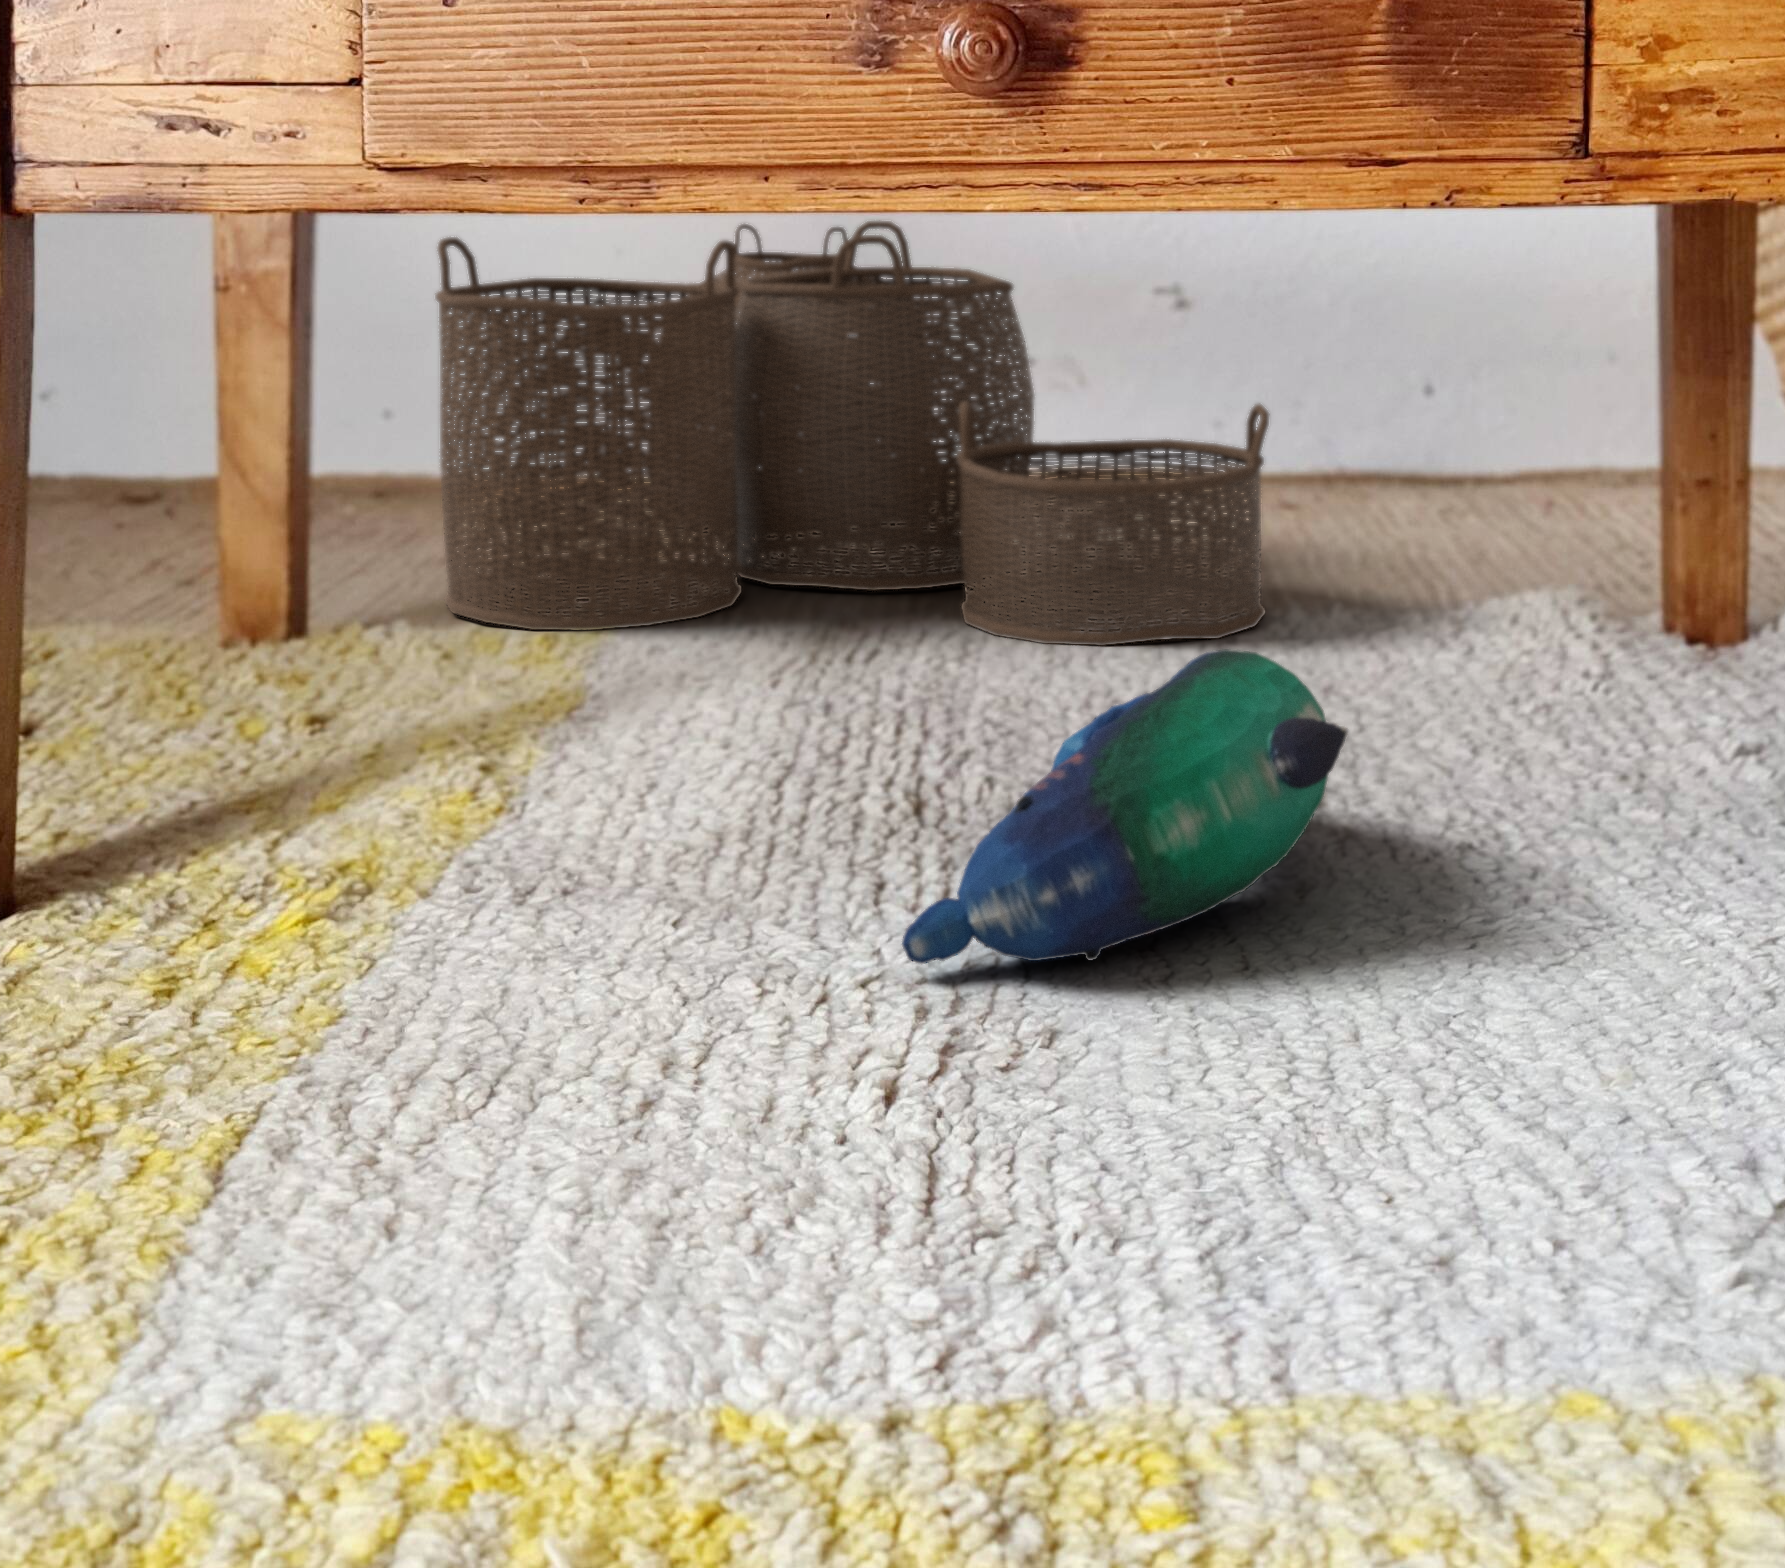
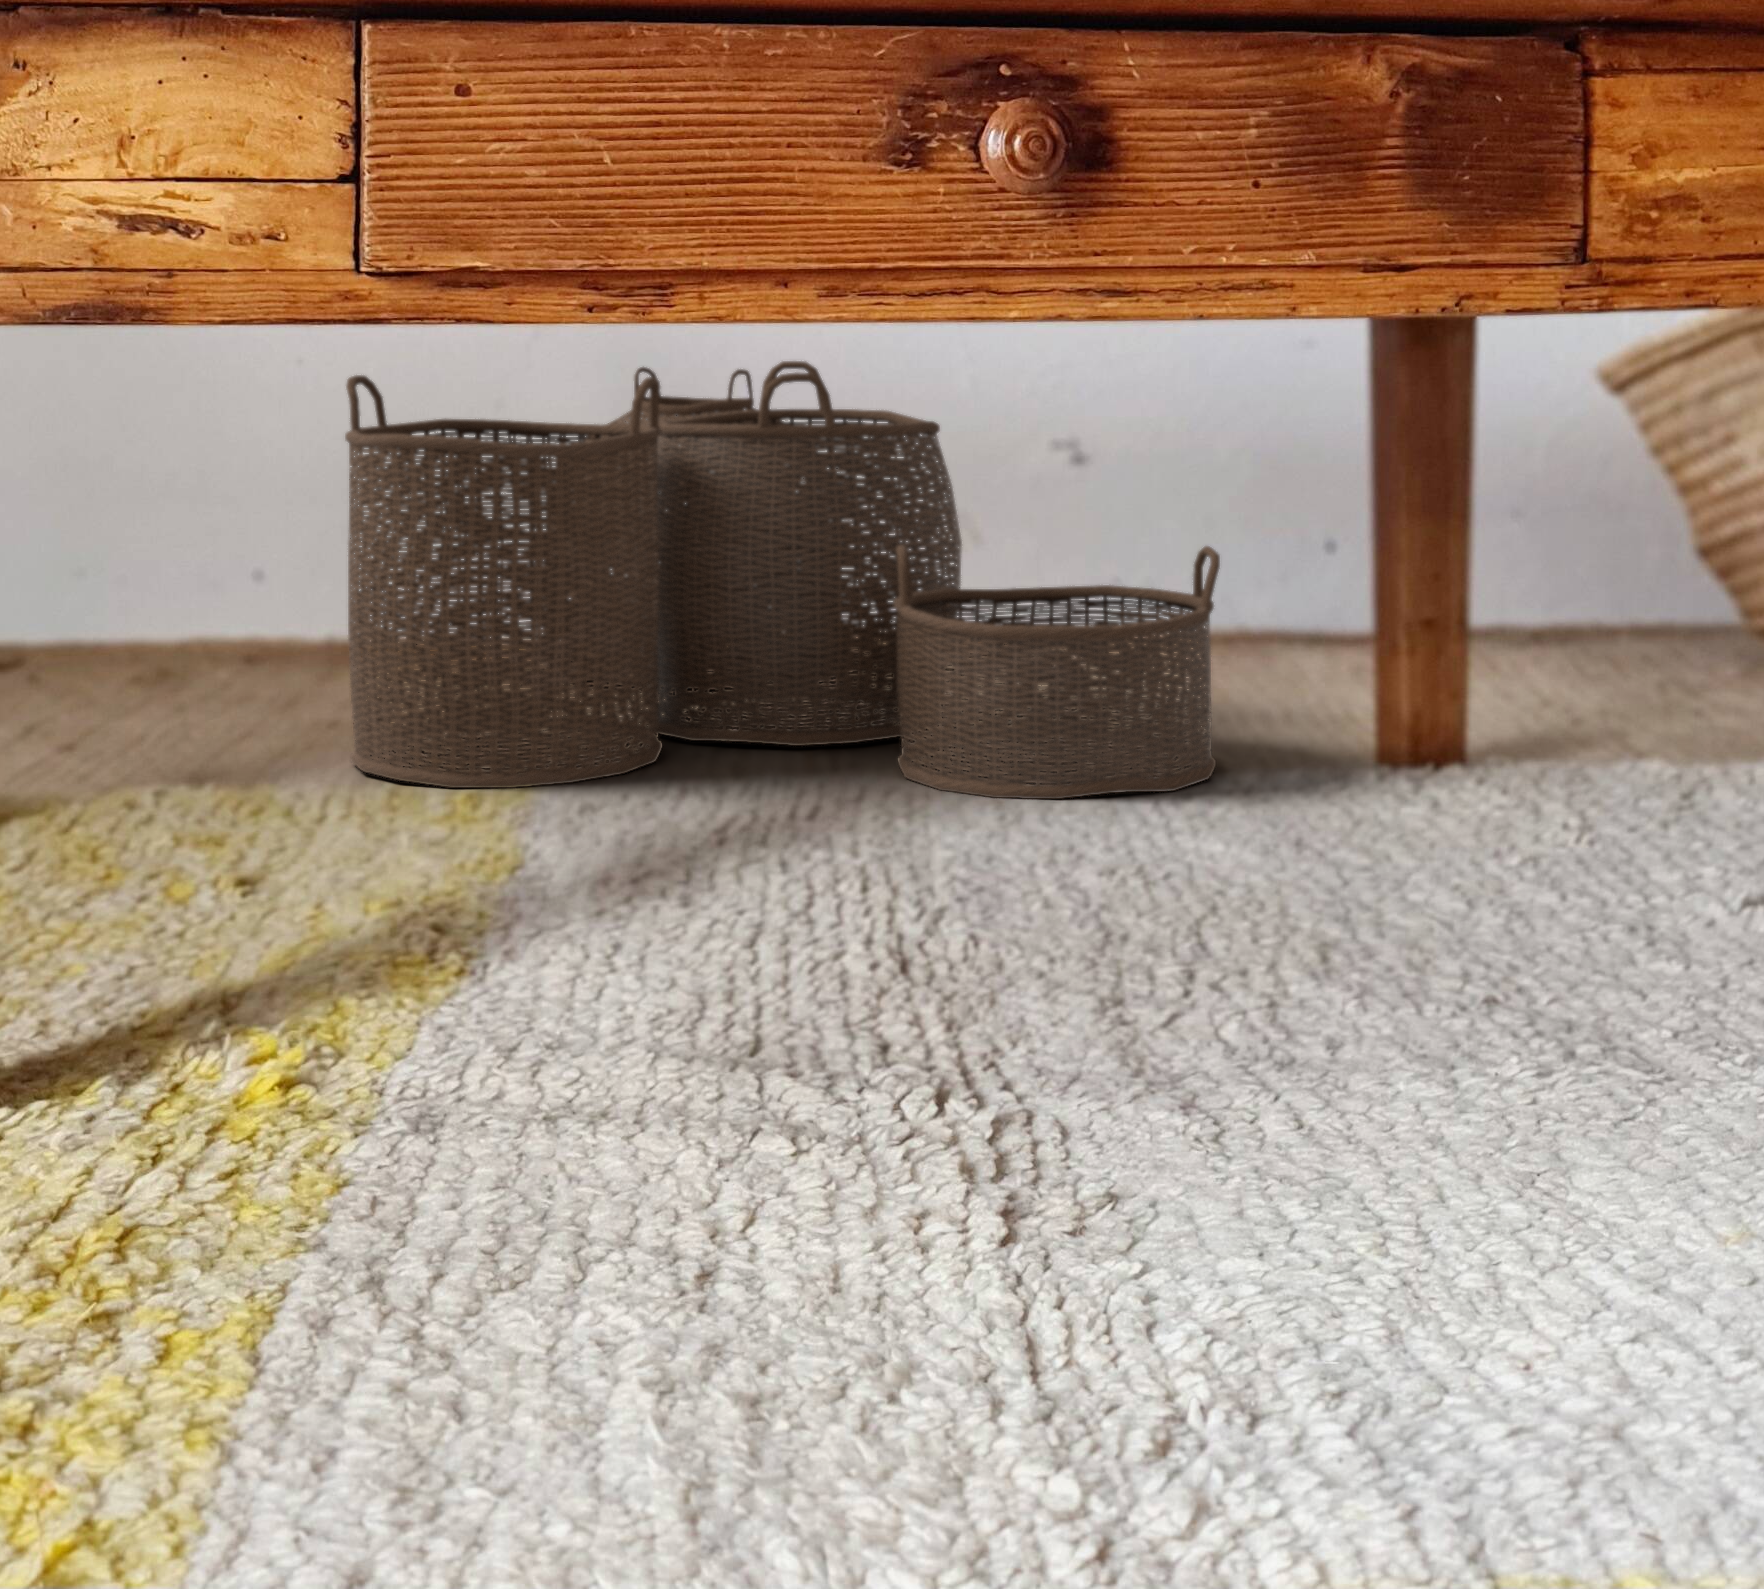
plush toy: present [902,649,1348,964] -> none [941,790,1396,1124]

